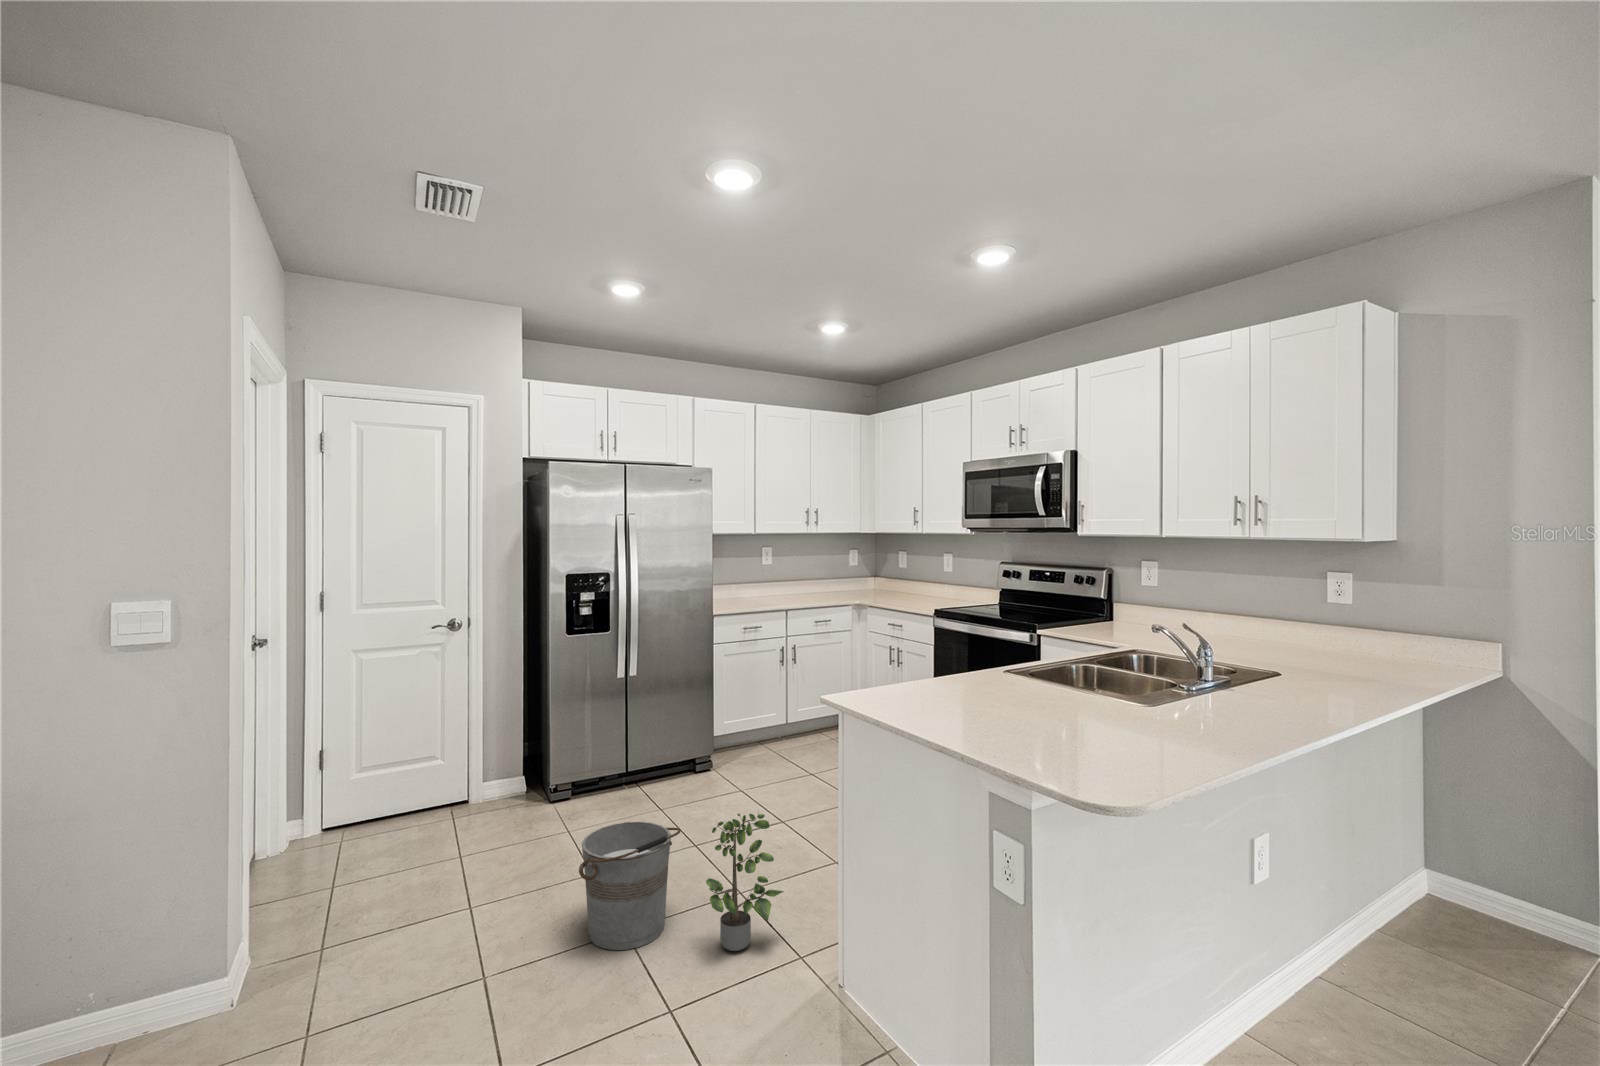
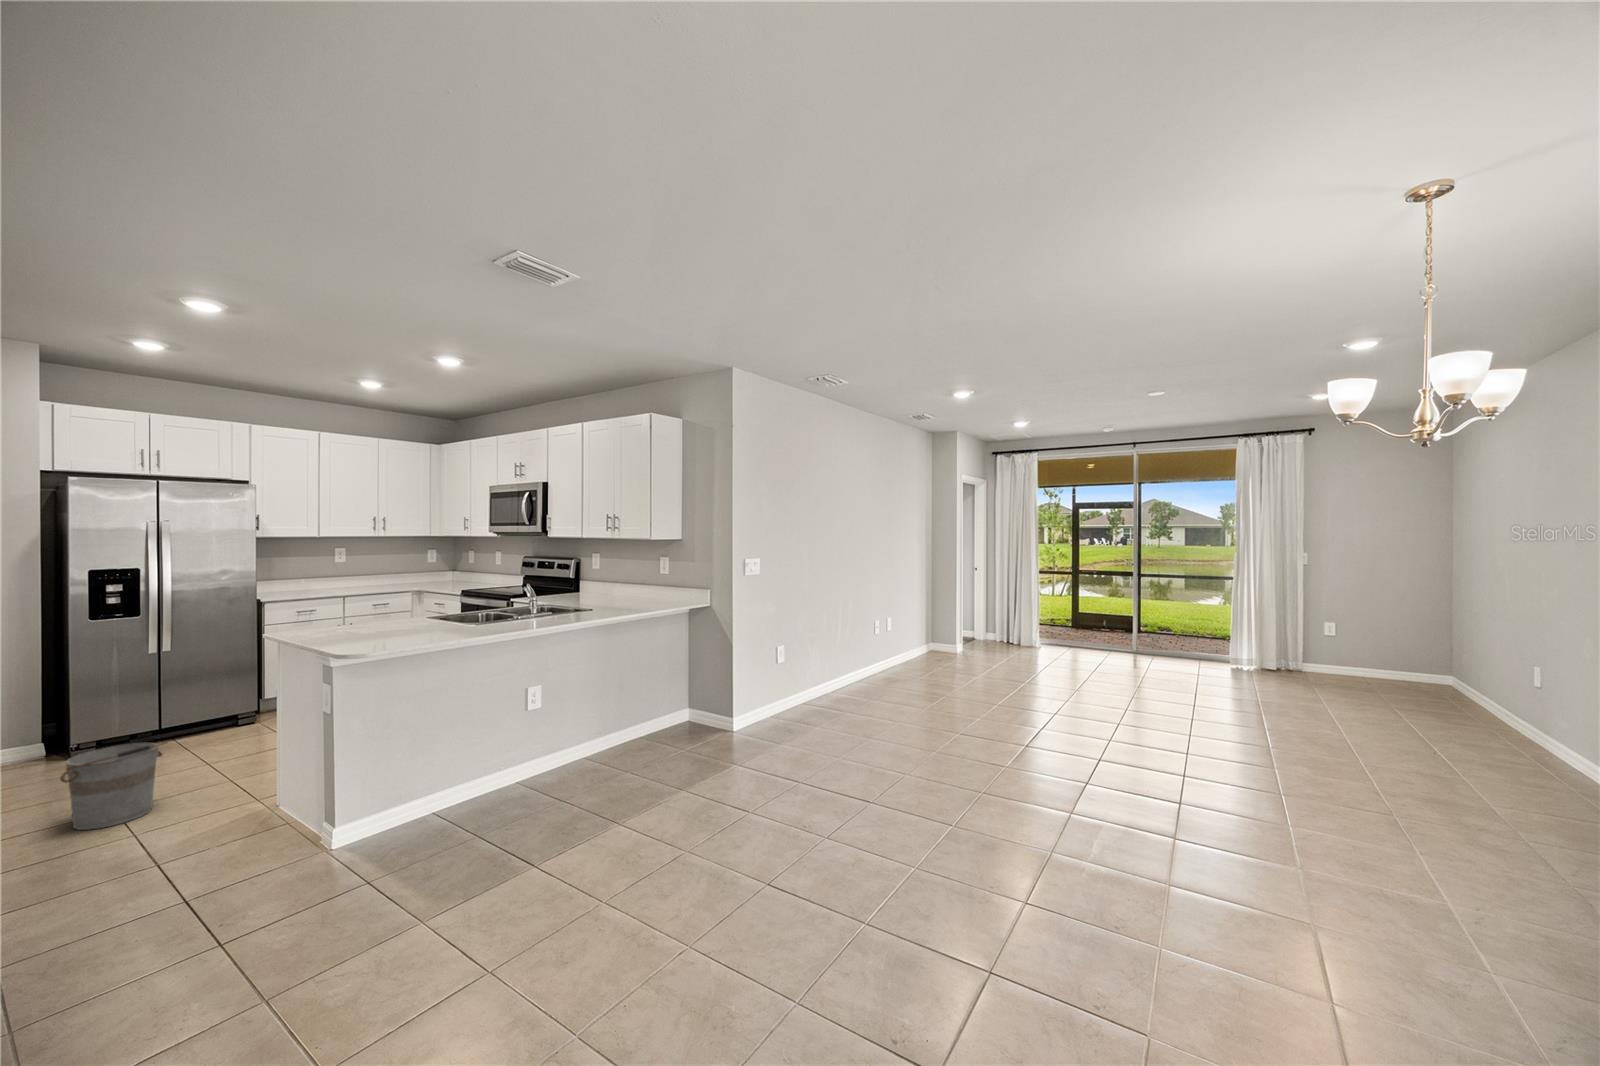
potted plant: present [706,814,783,951] -> none [183,718,255,812]

